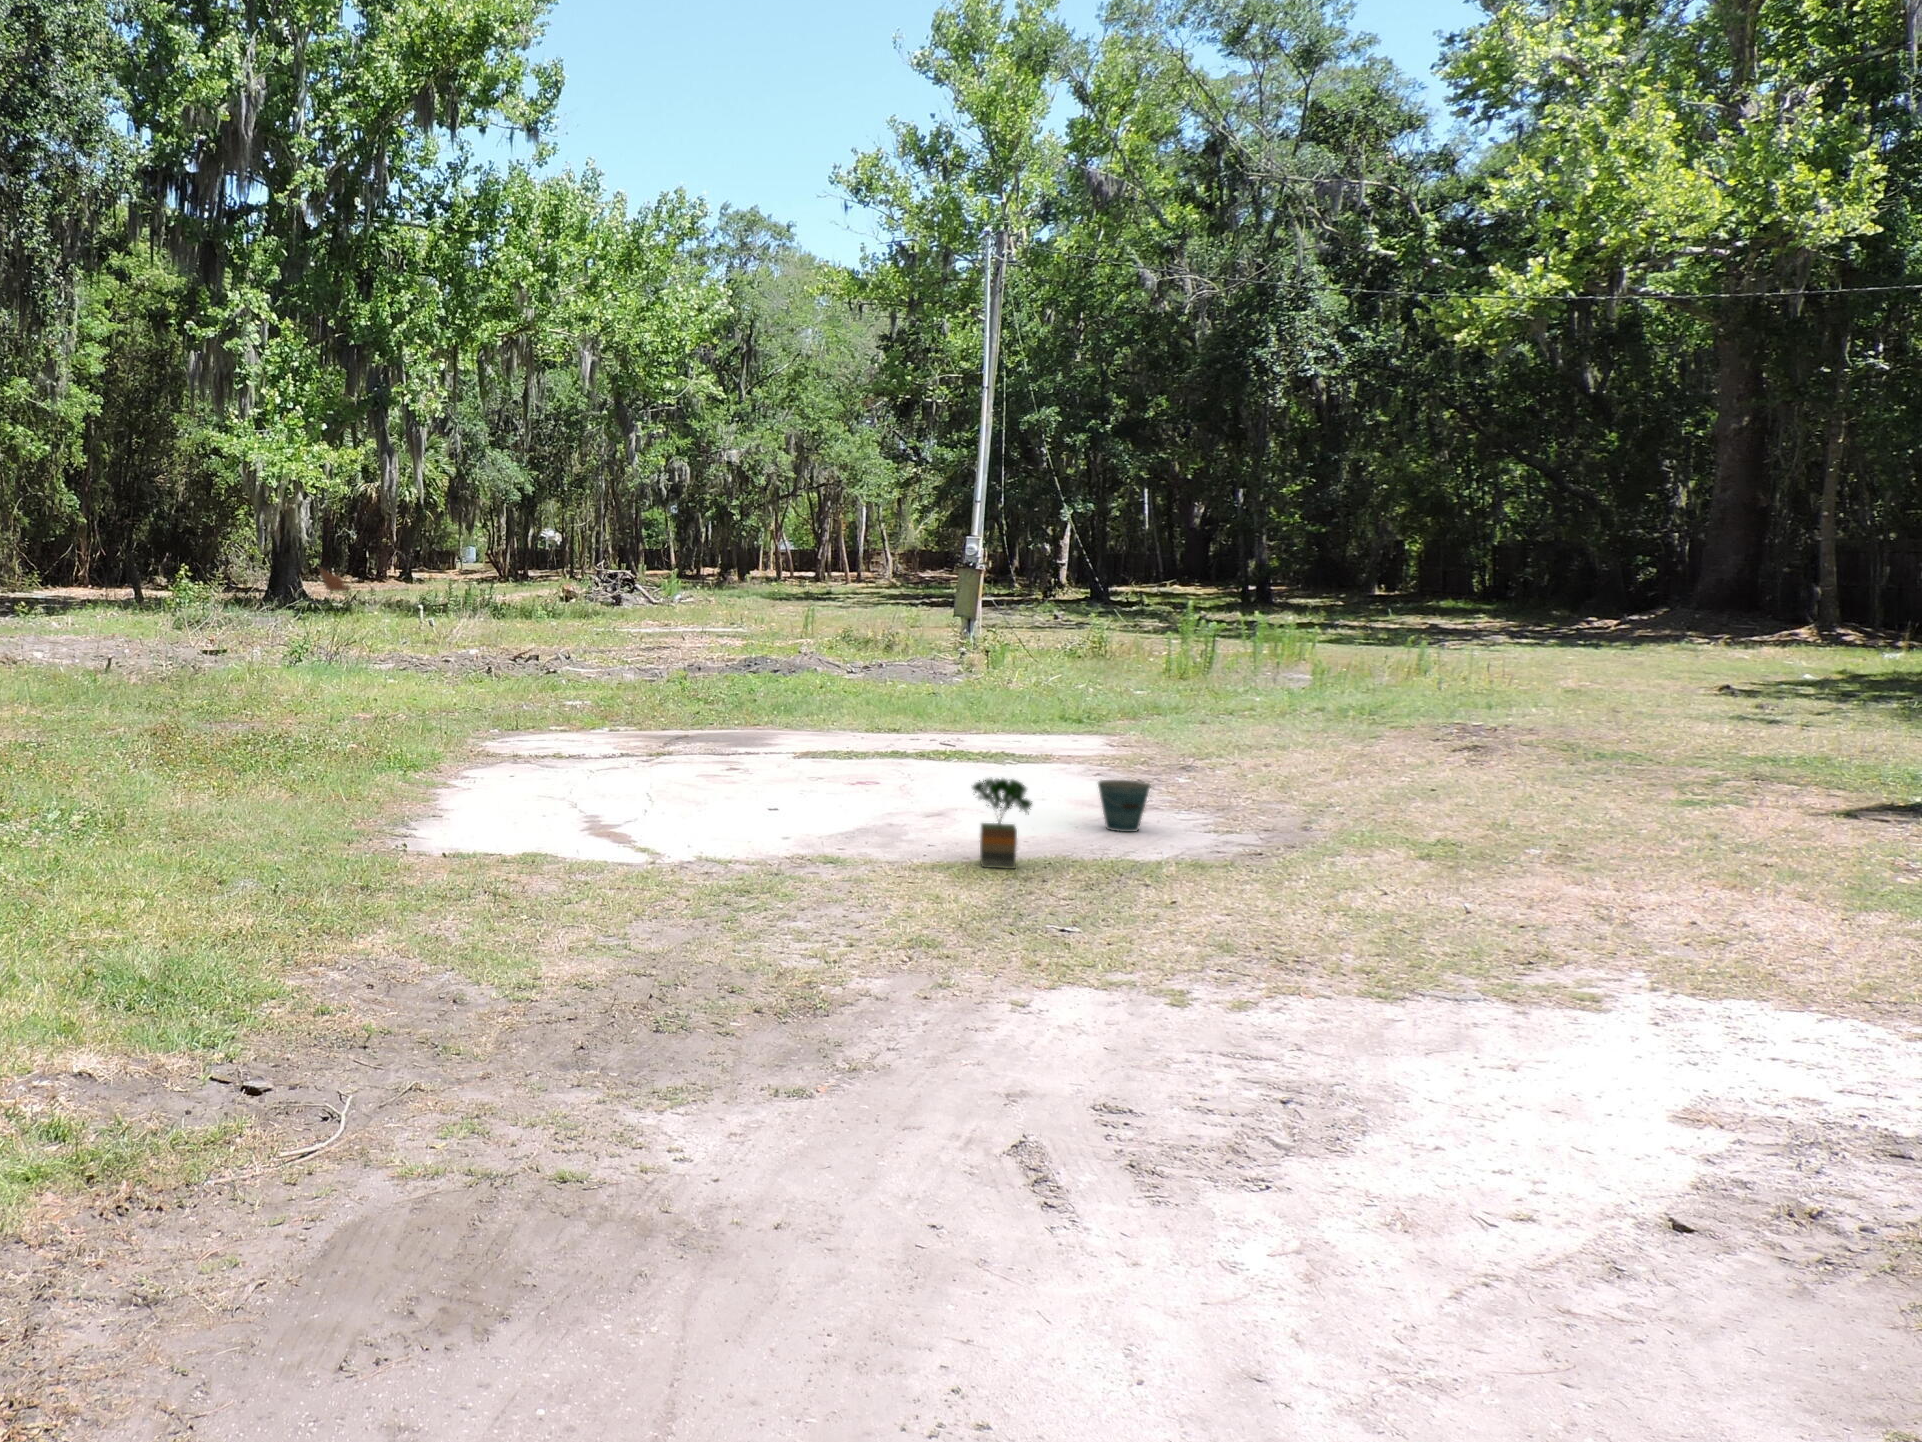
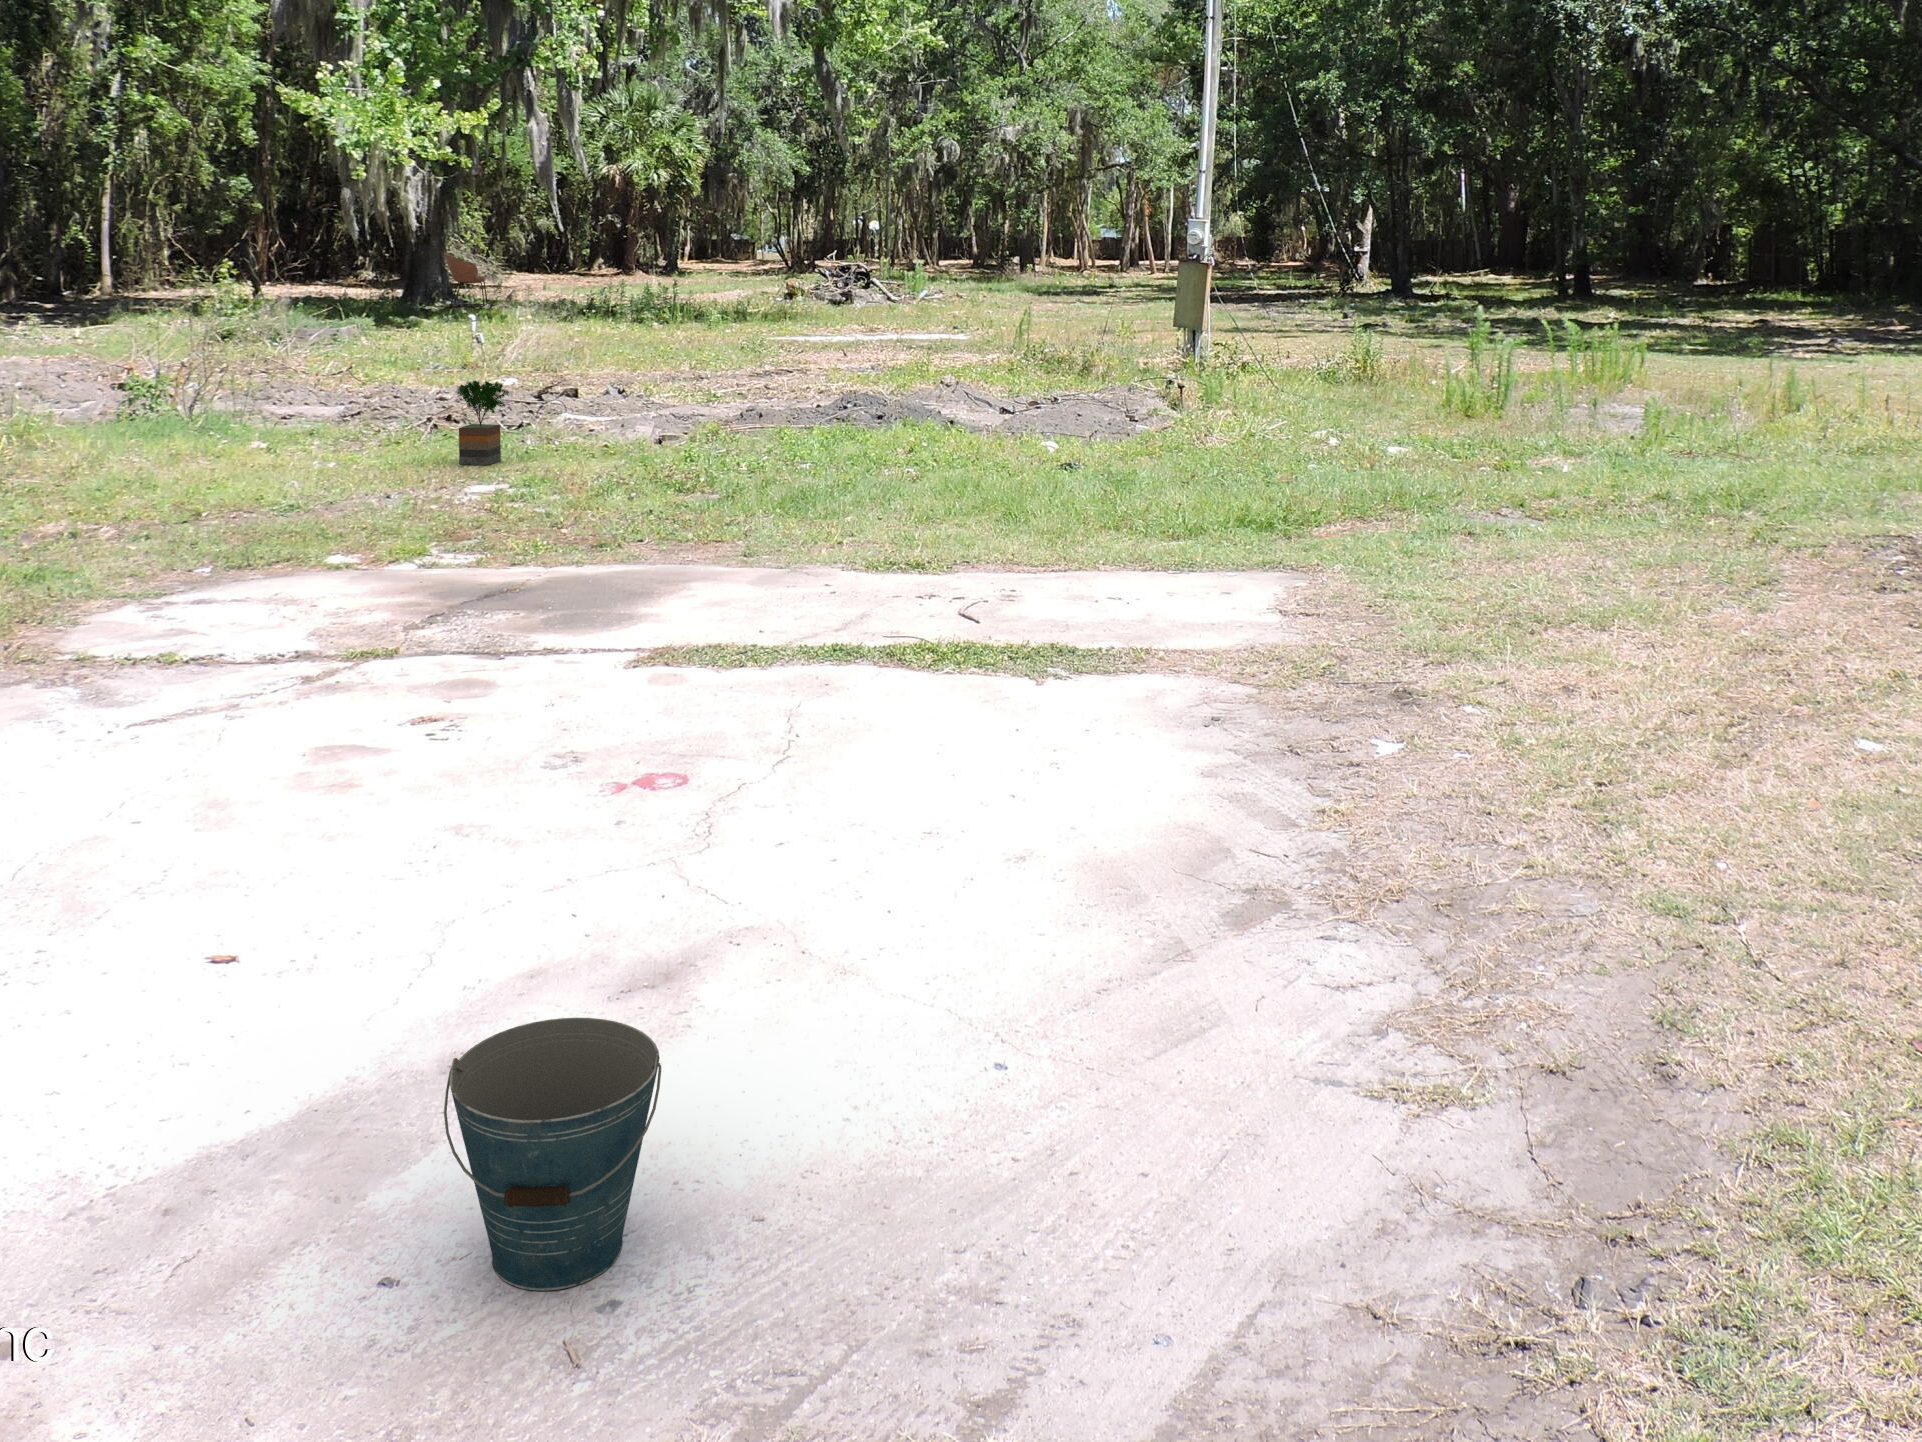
potted tree: present [972,779,1032,869] -> present [457,381,509,465]
bucket: present [1098,780,1151,832] -> present [444,1018,661,1291]

